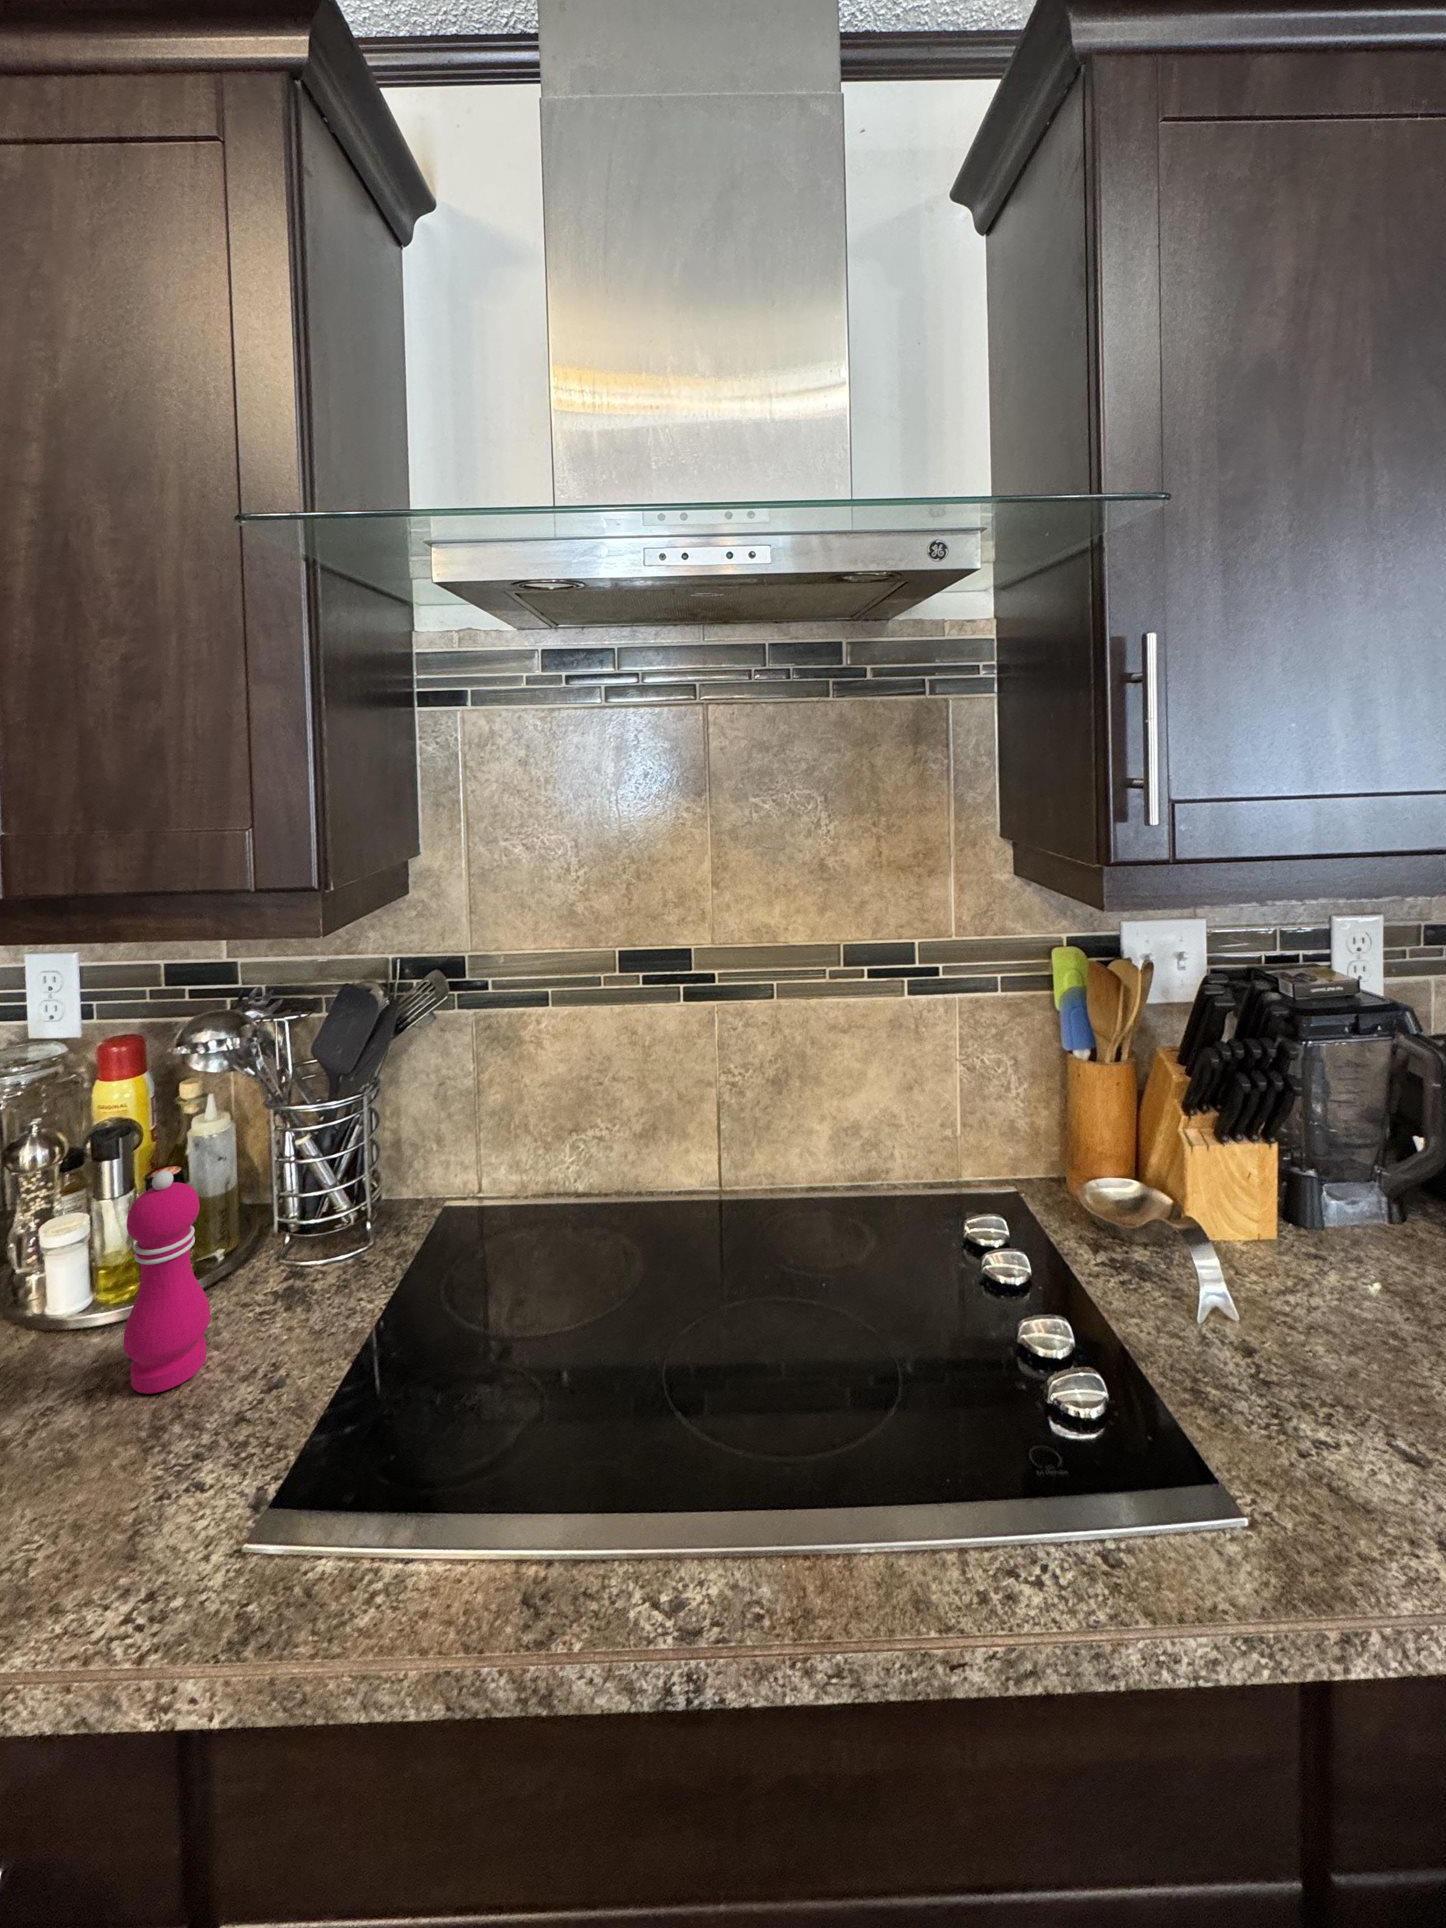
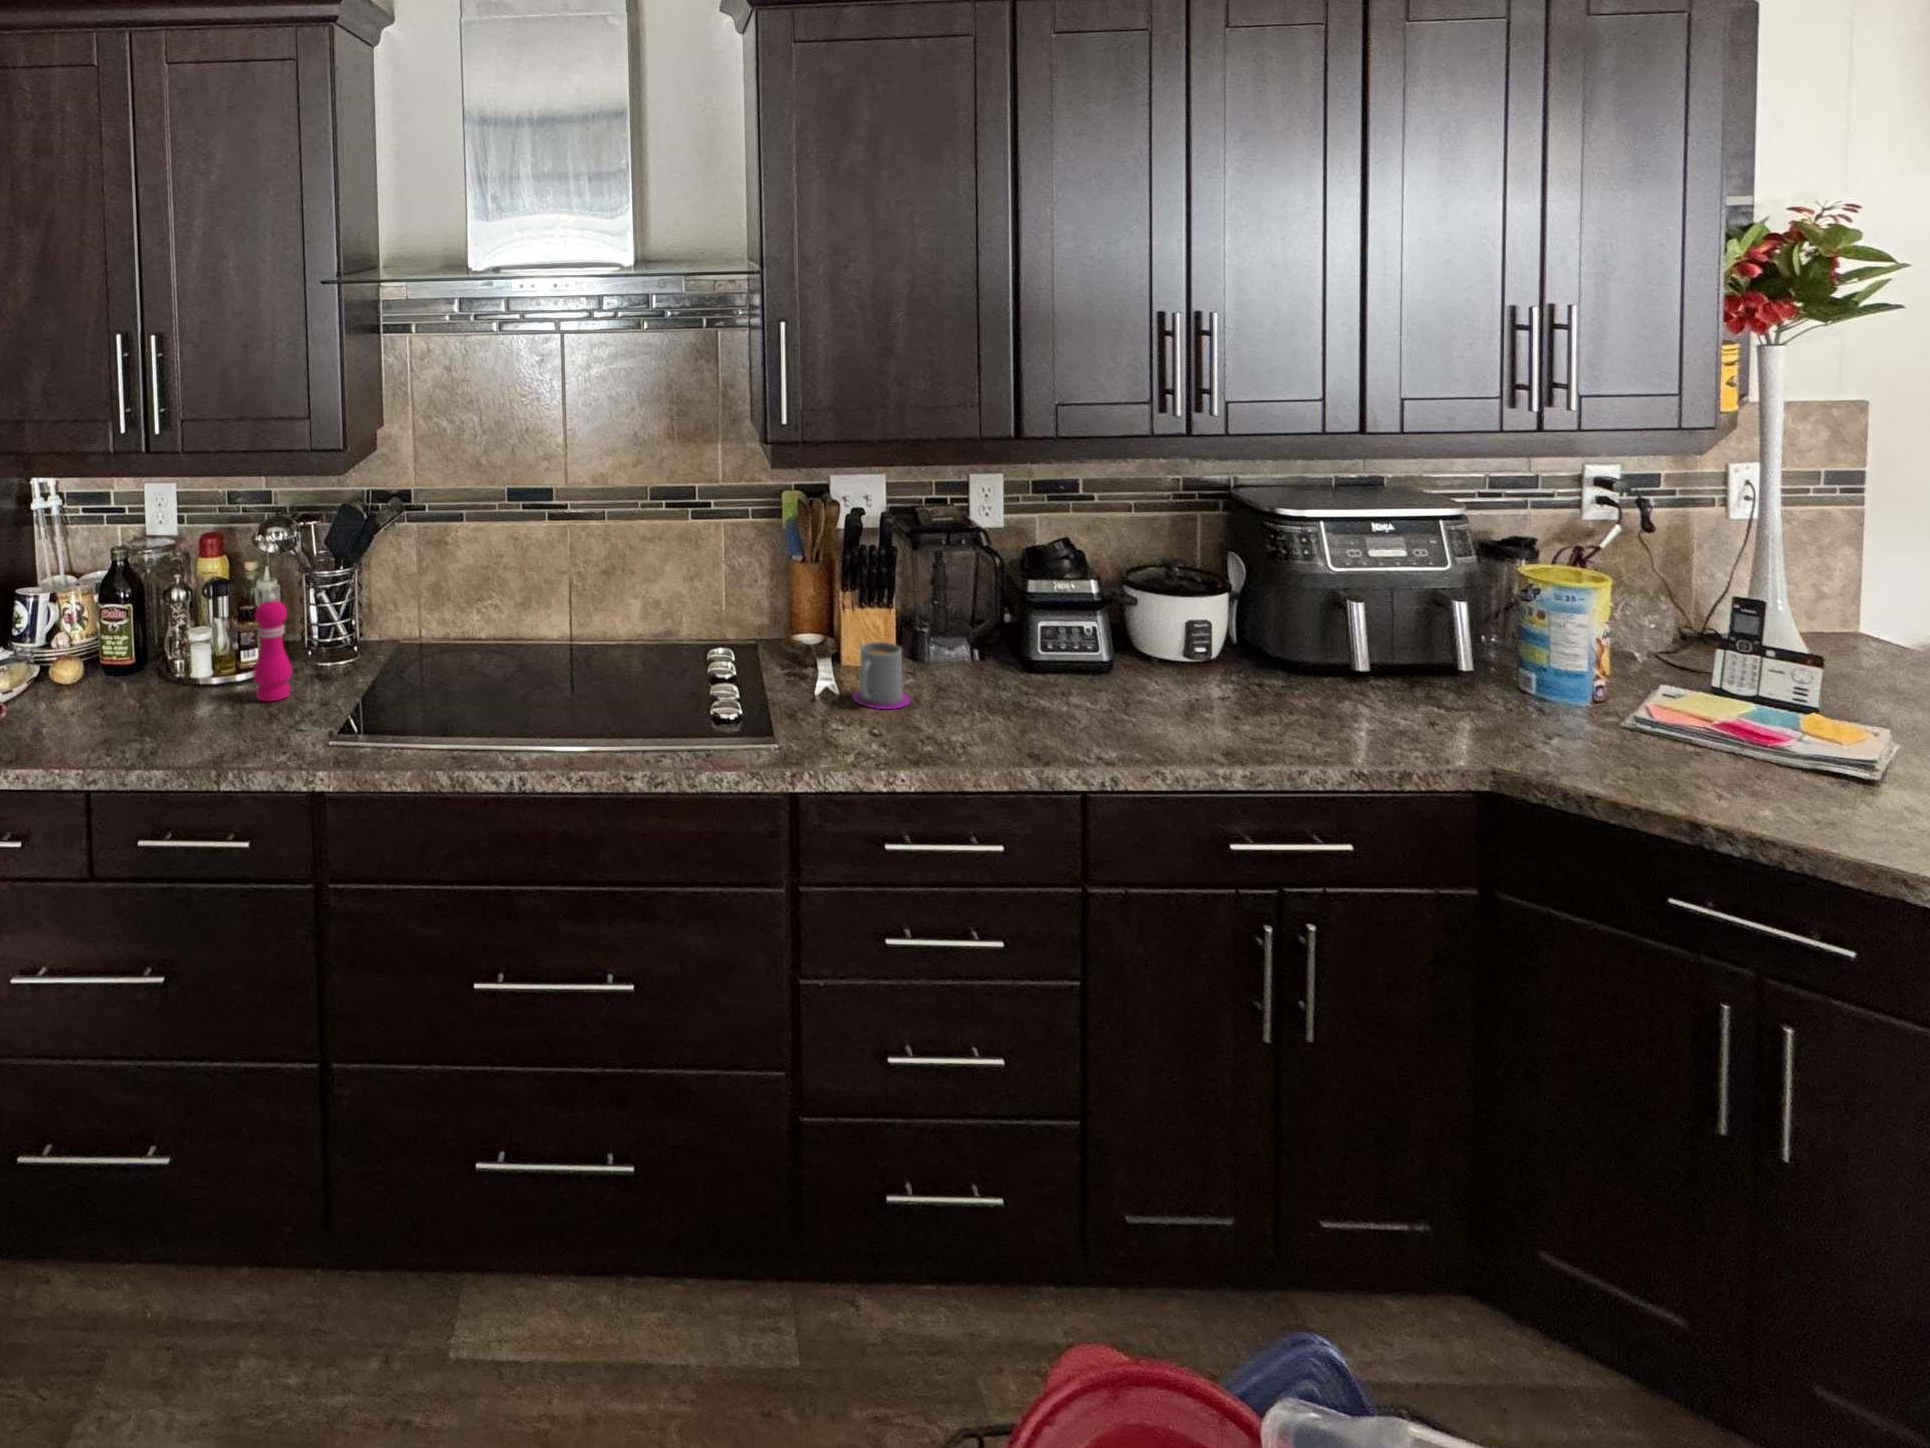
mug: none [1279,1237,1420,1398] -> present [852,642,911,709]

